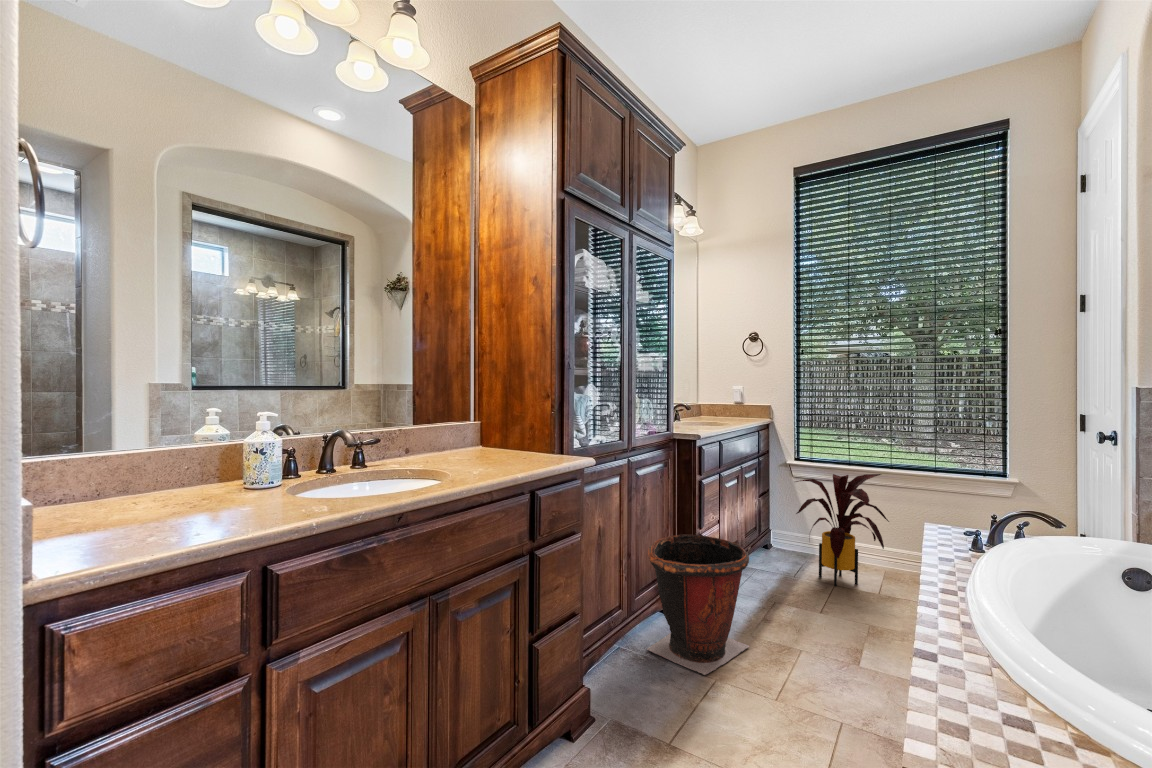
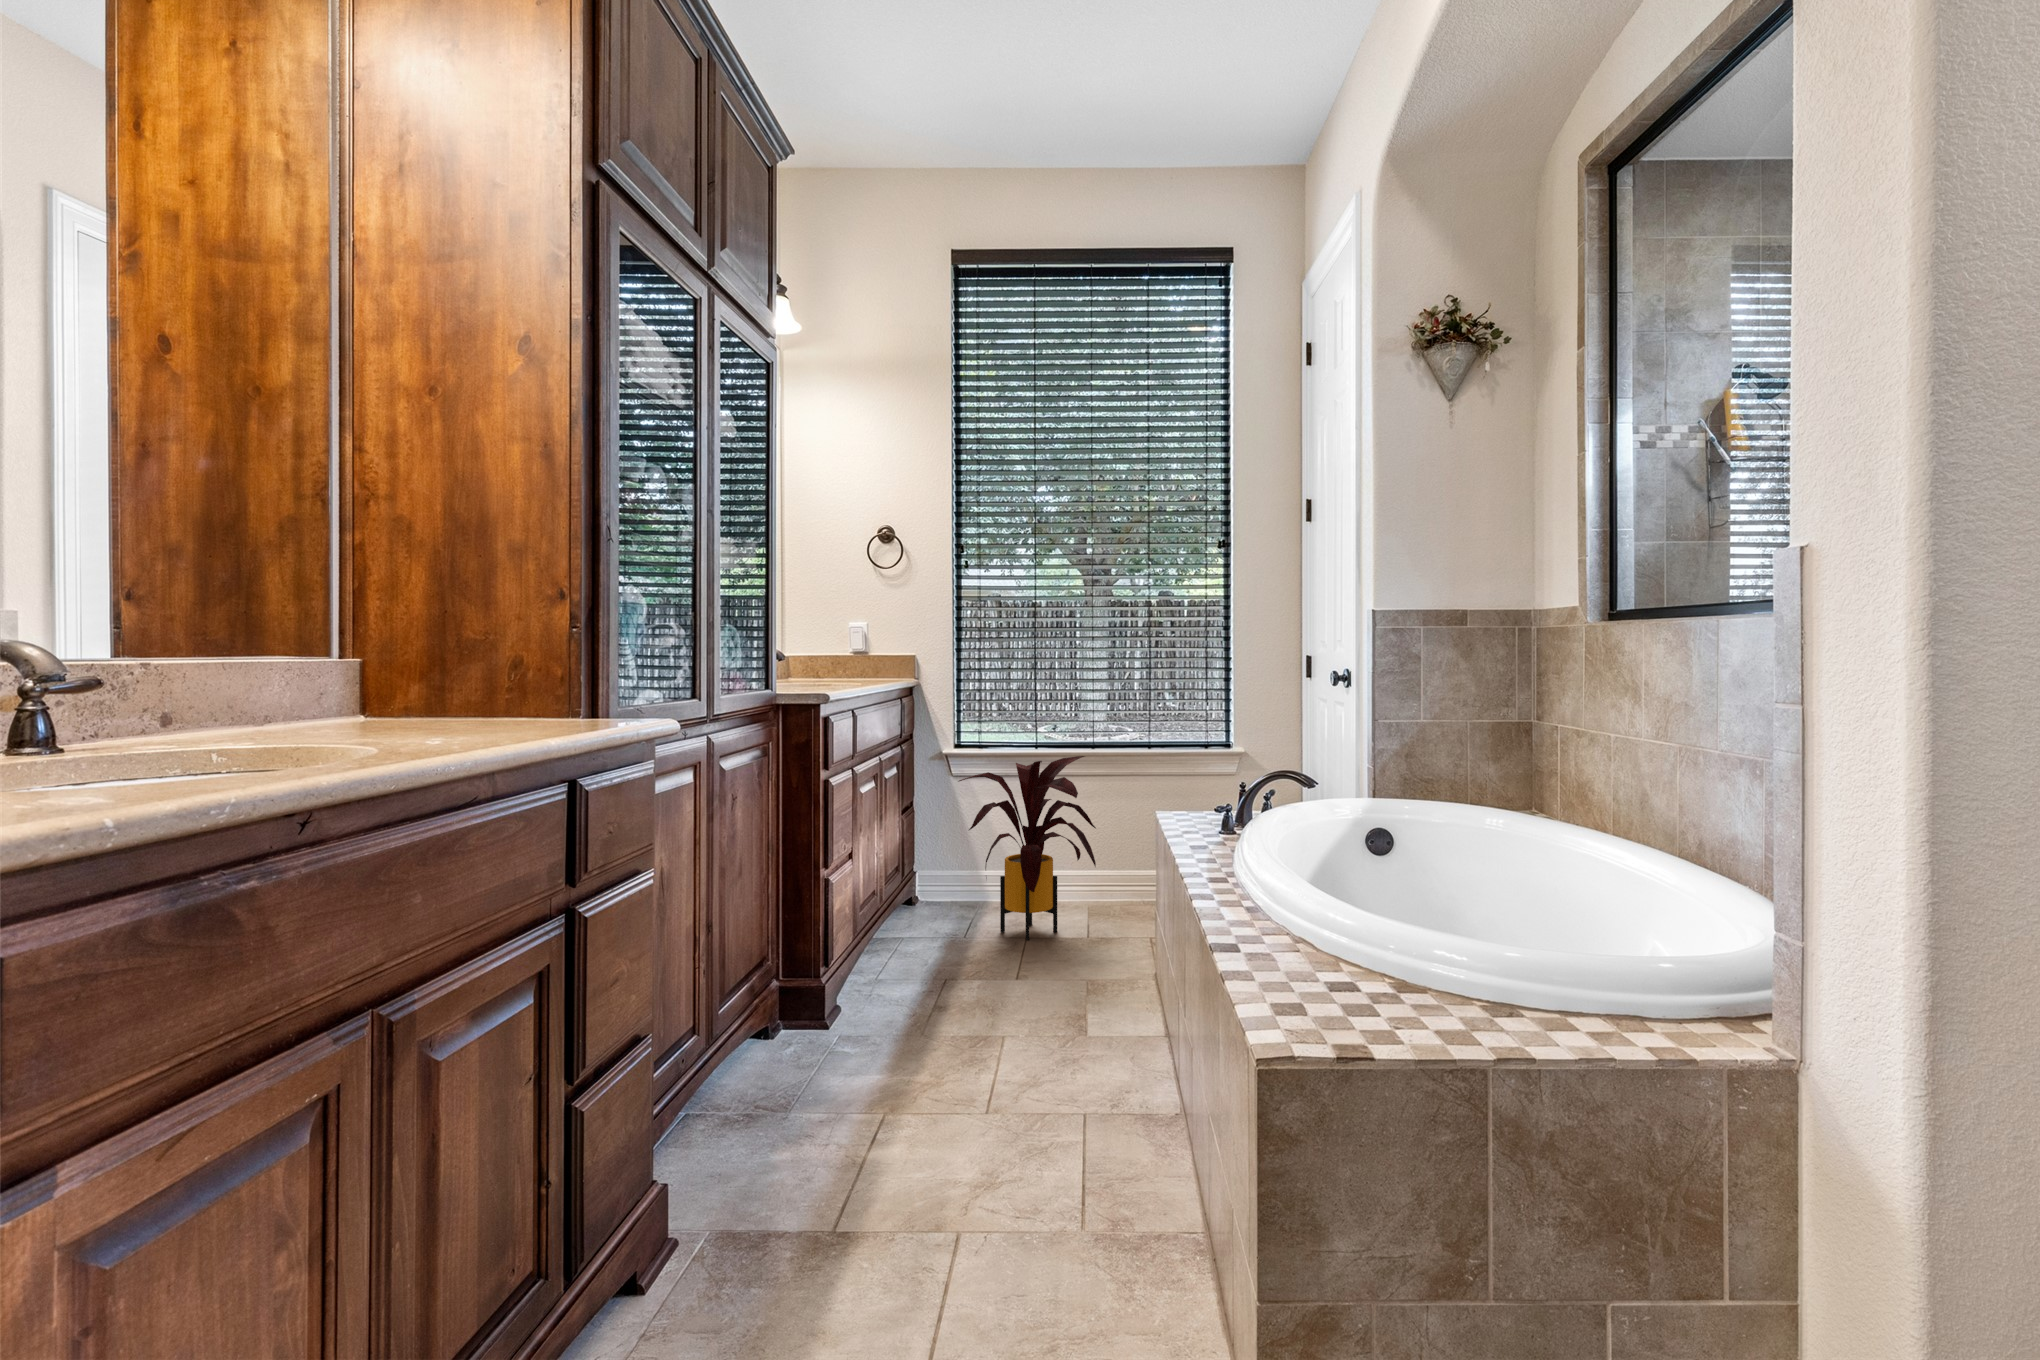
waste bin: present [647,534,751,675] -> none [746,862,931,1110]

